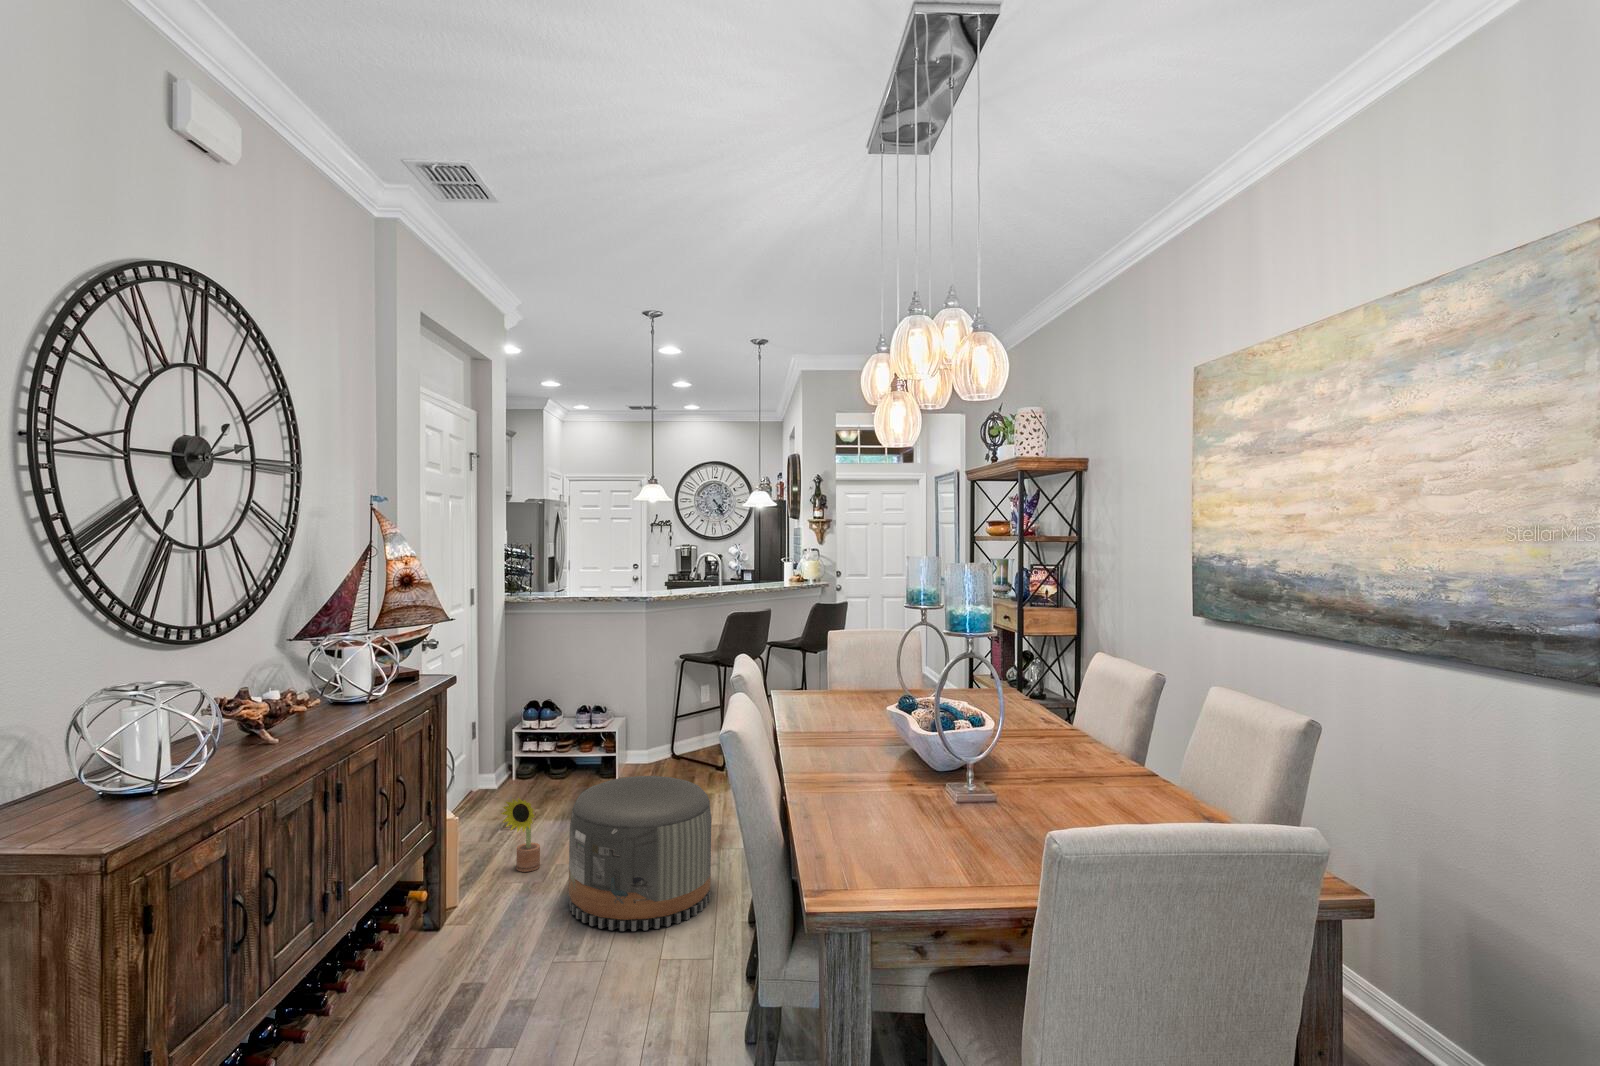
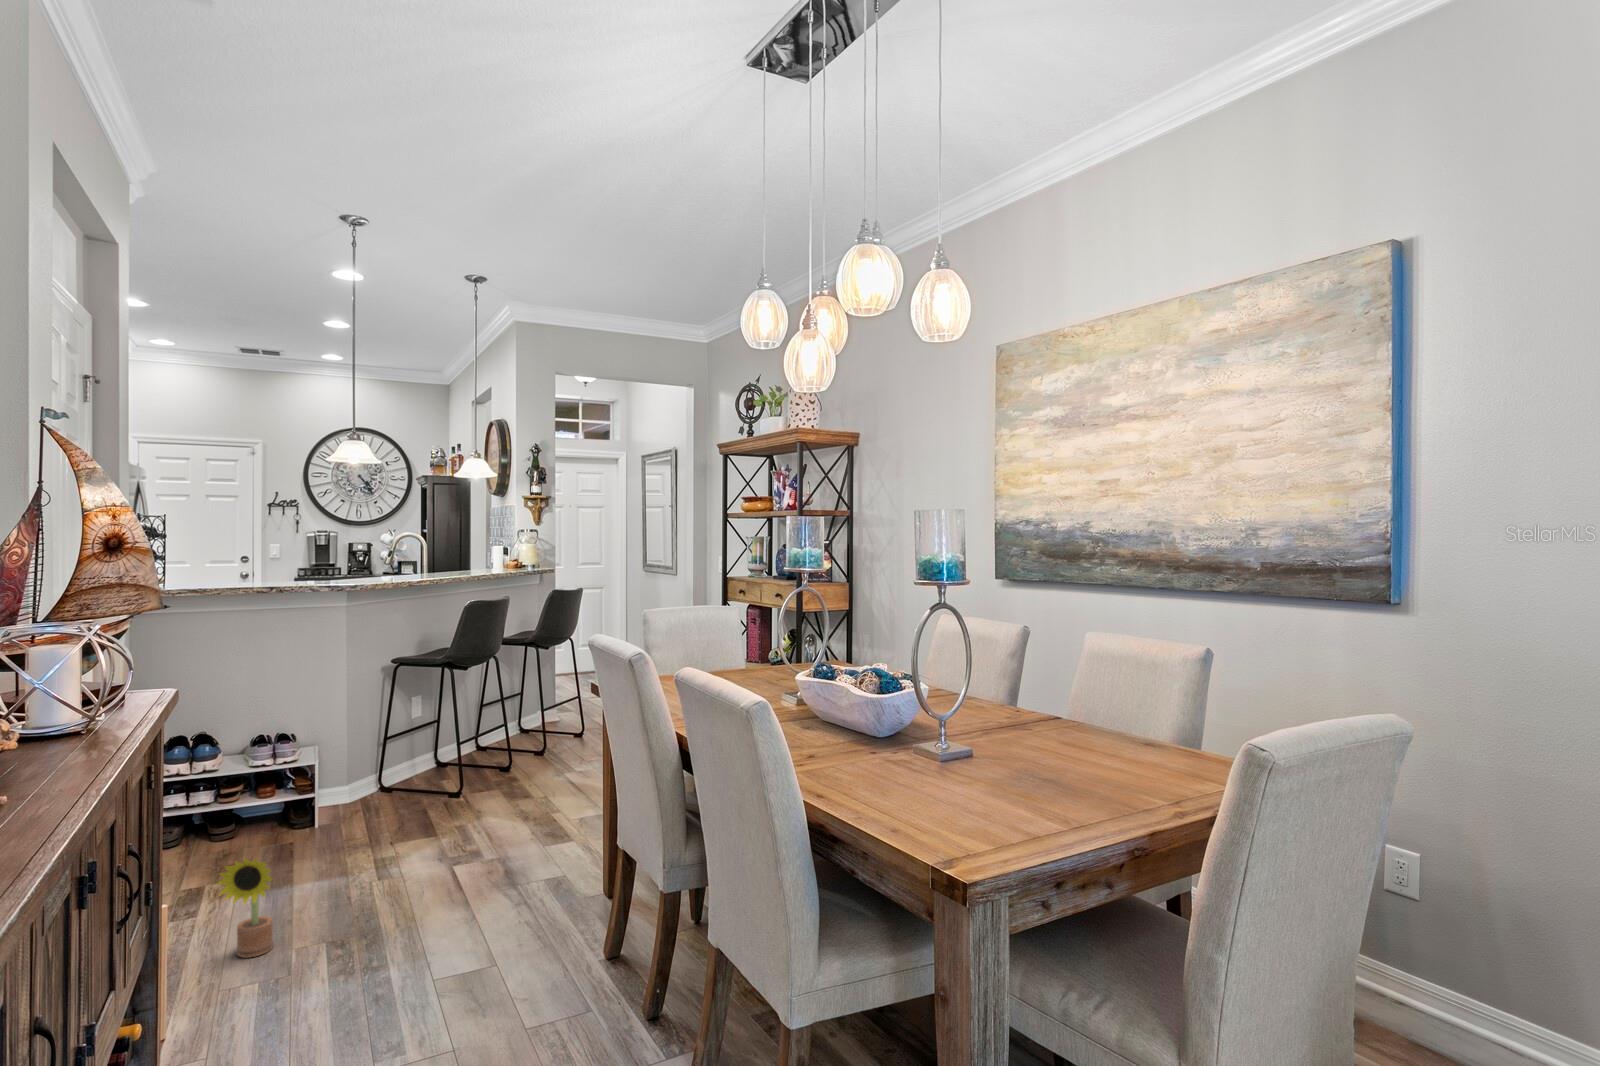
pouf: present [569,776,711,931] -> none [347,801,536,1001]

